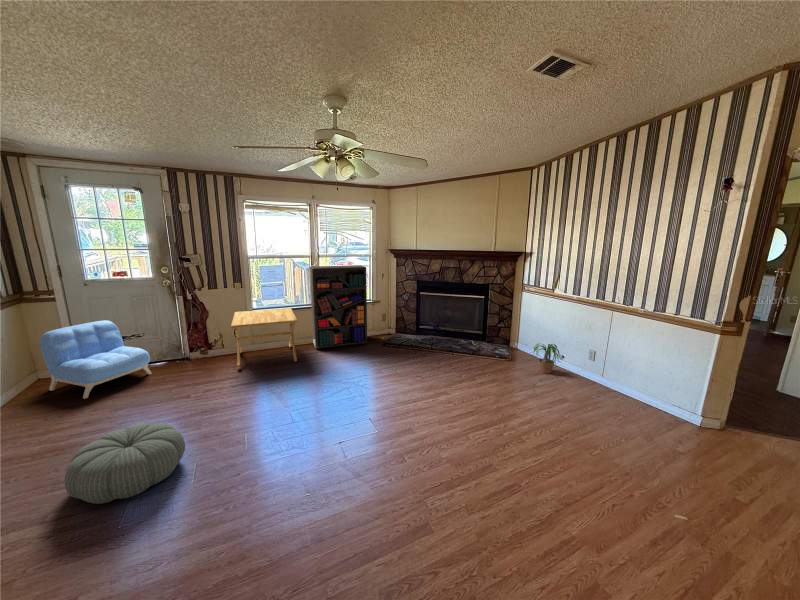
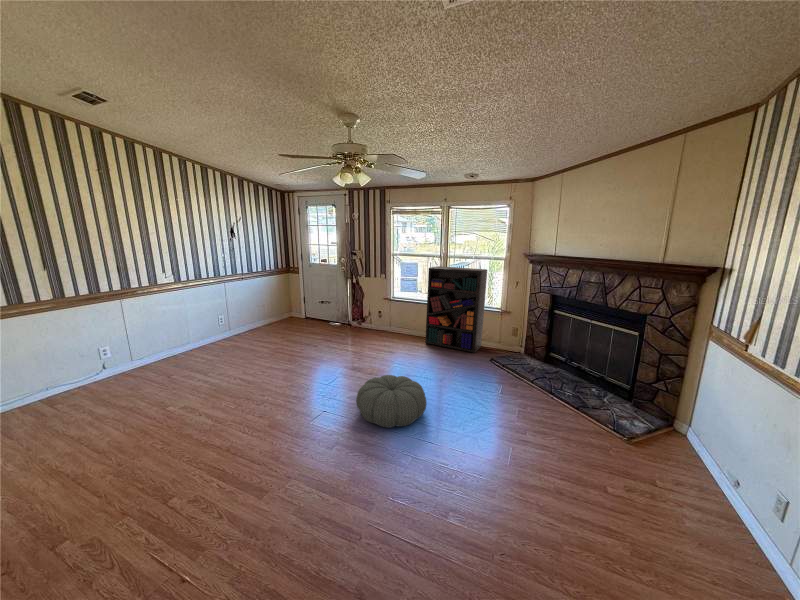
side table: present [231,308,297,369] -> none [353,297,419,347]
armchair: present [40,320,152,399] -> none [280,288,322,331]
potted plant: present [534,344,560,374] -> none [646,435,730,501]
pouf: present [64,423,185,504] -> present [356,375,427,428]

